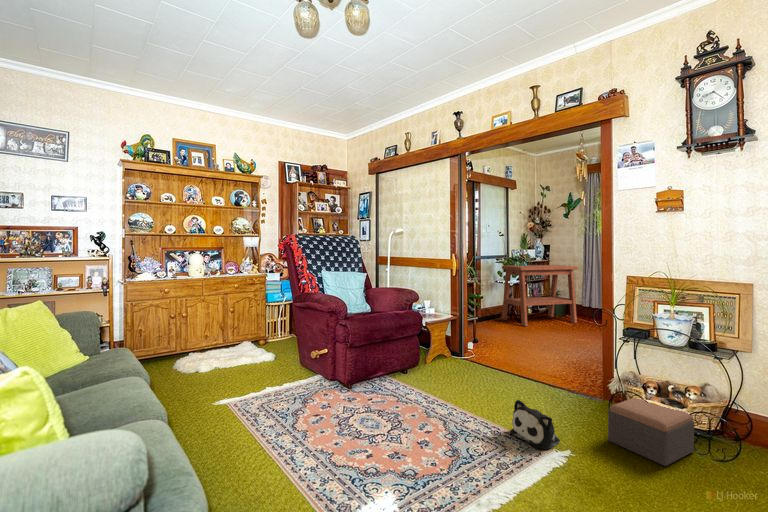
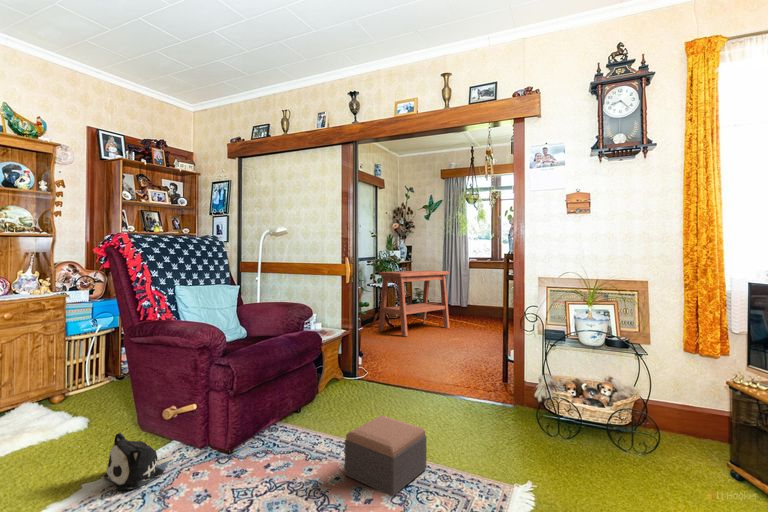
footstool: present [608,398,694,466] -> present [345,415,427,497]
plush toy: present [510,400,560,449] -> present [104,433,174,490]

